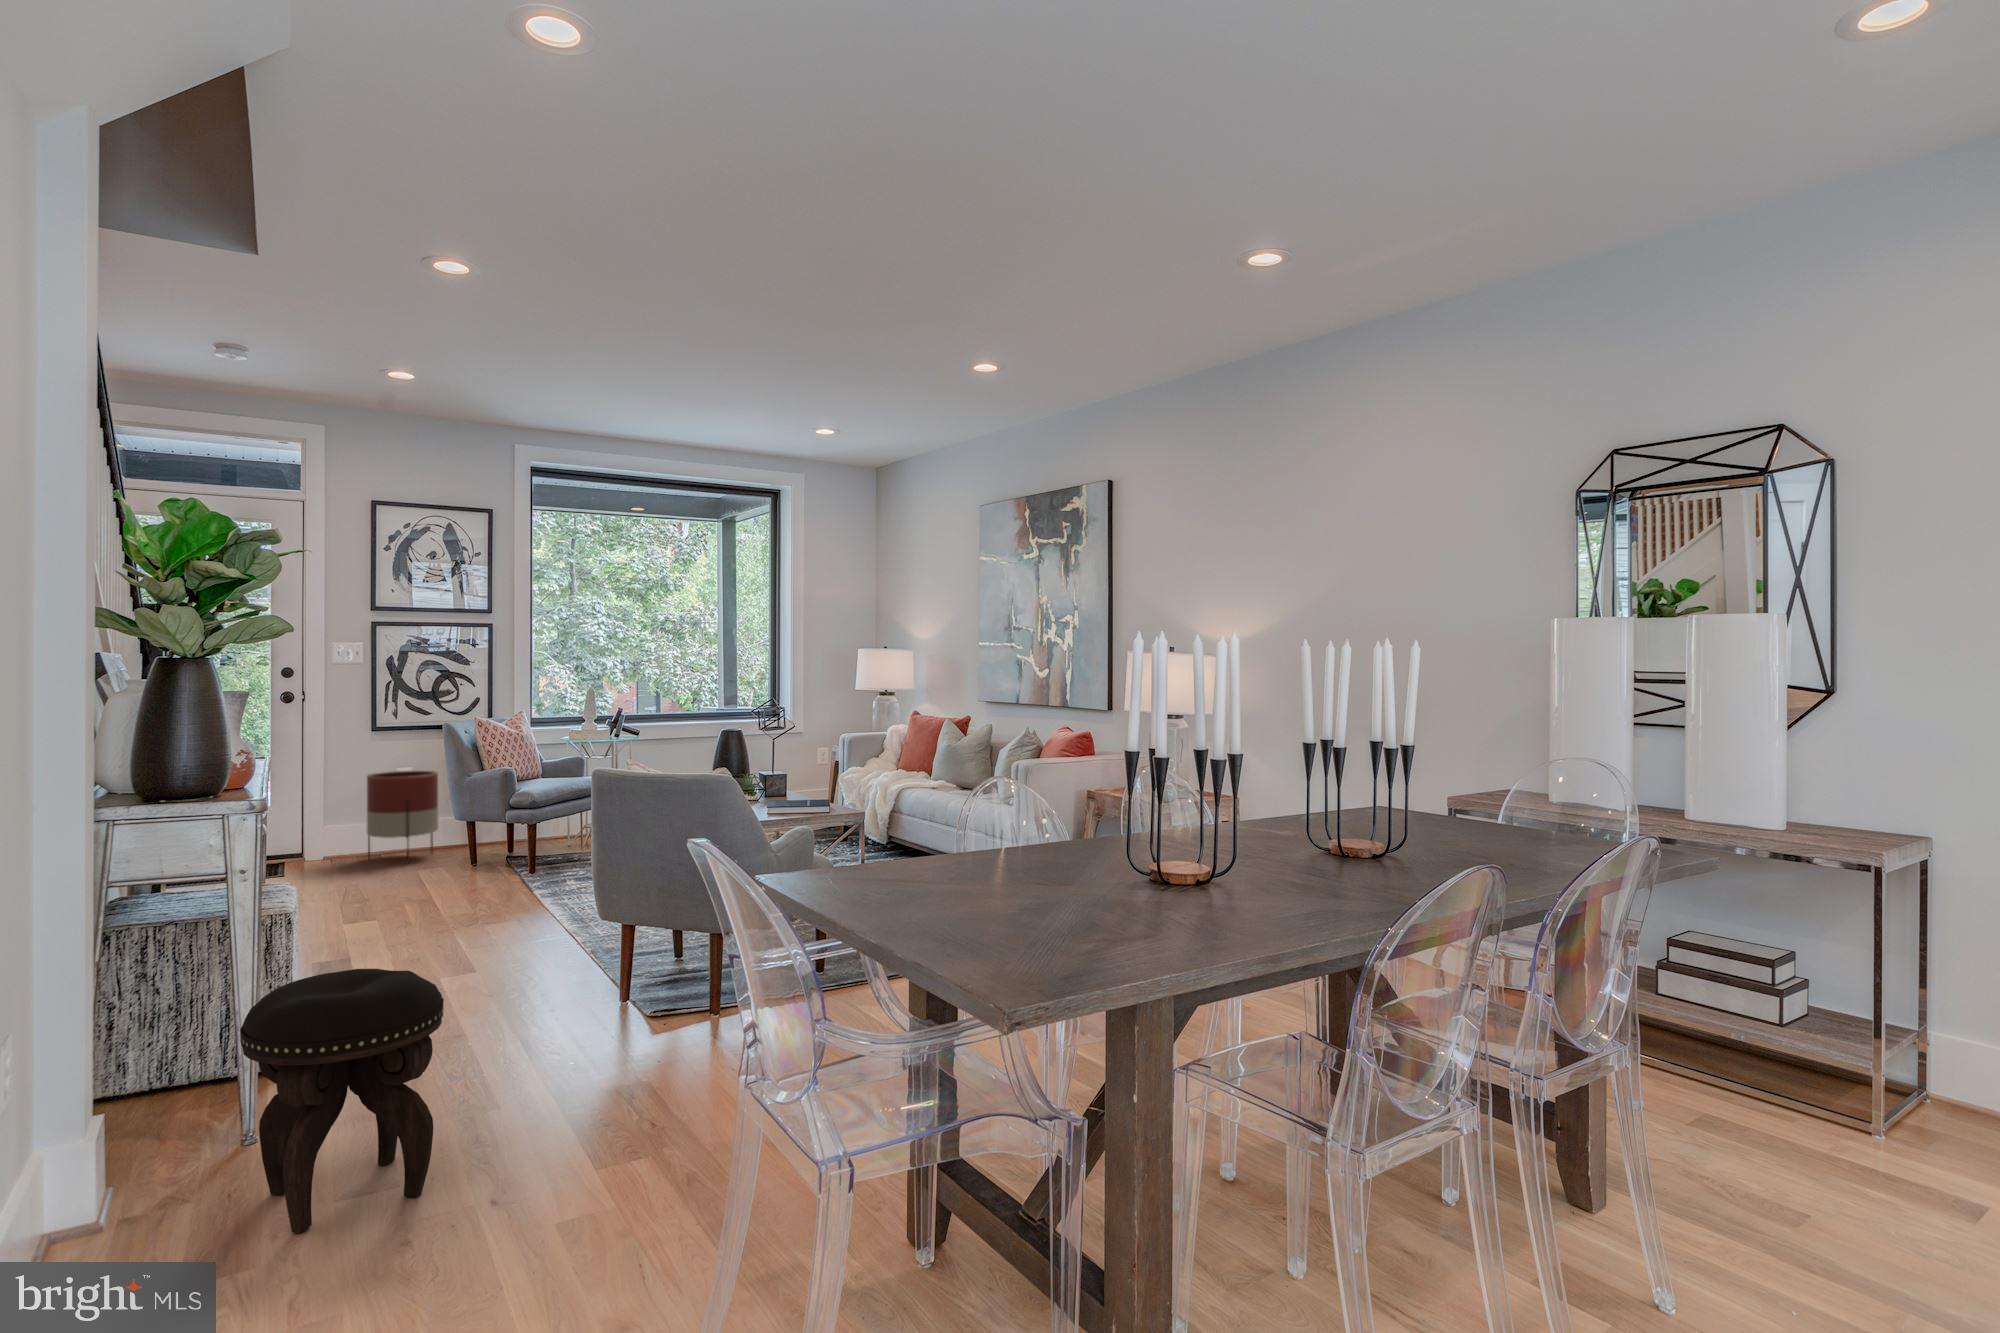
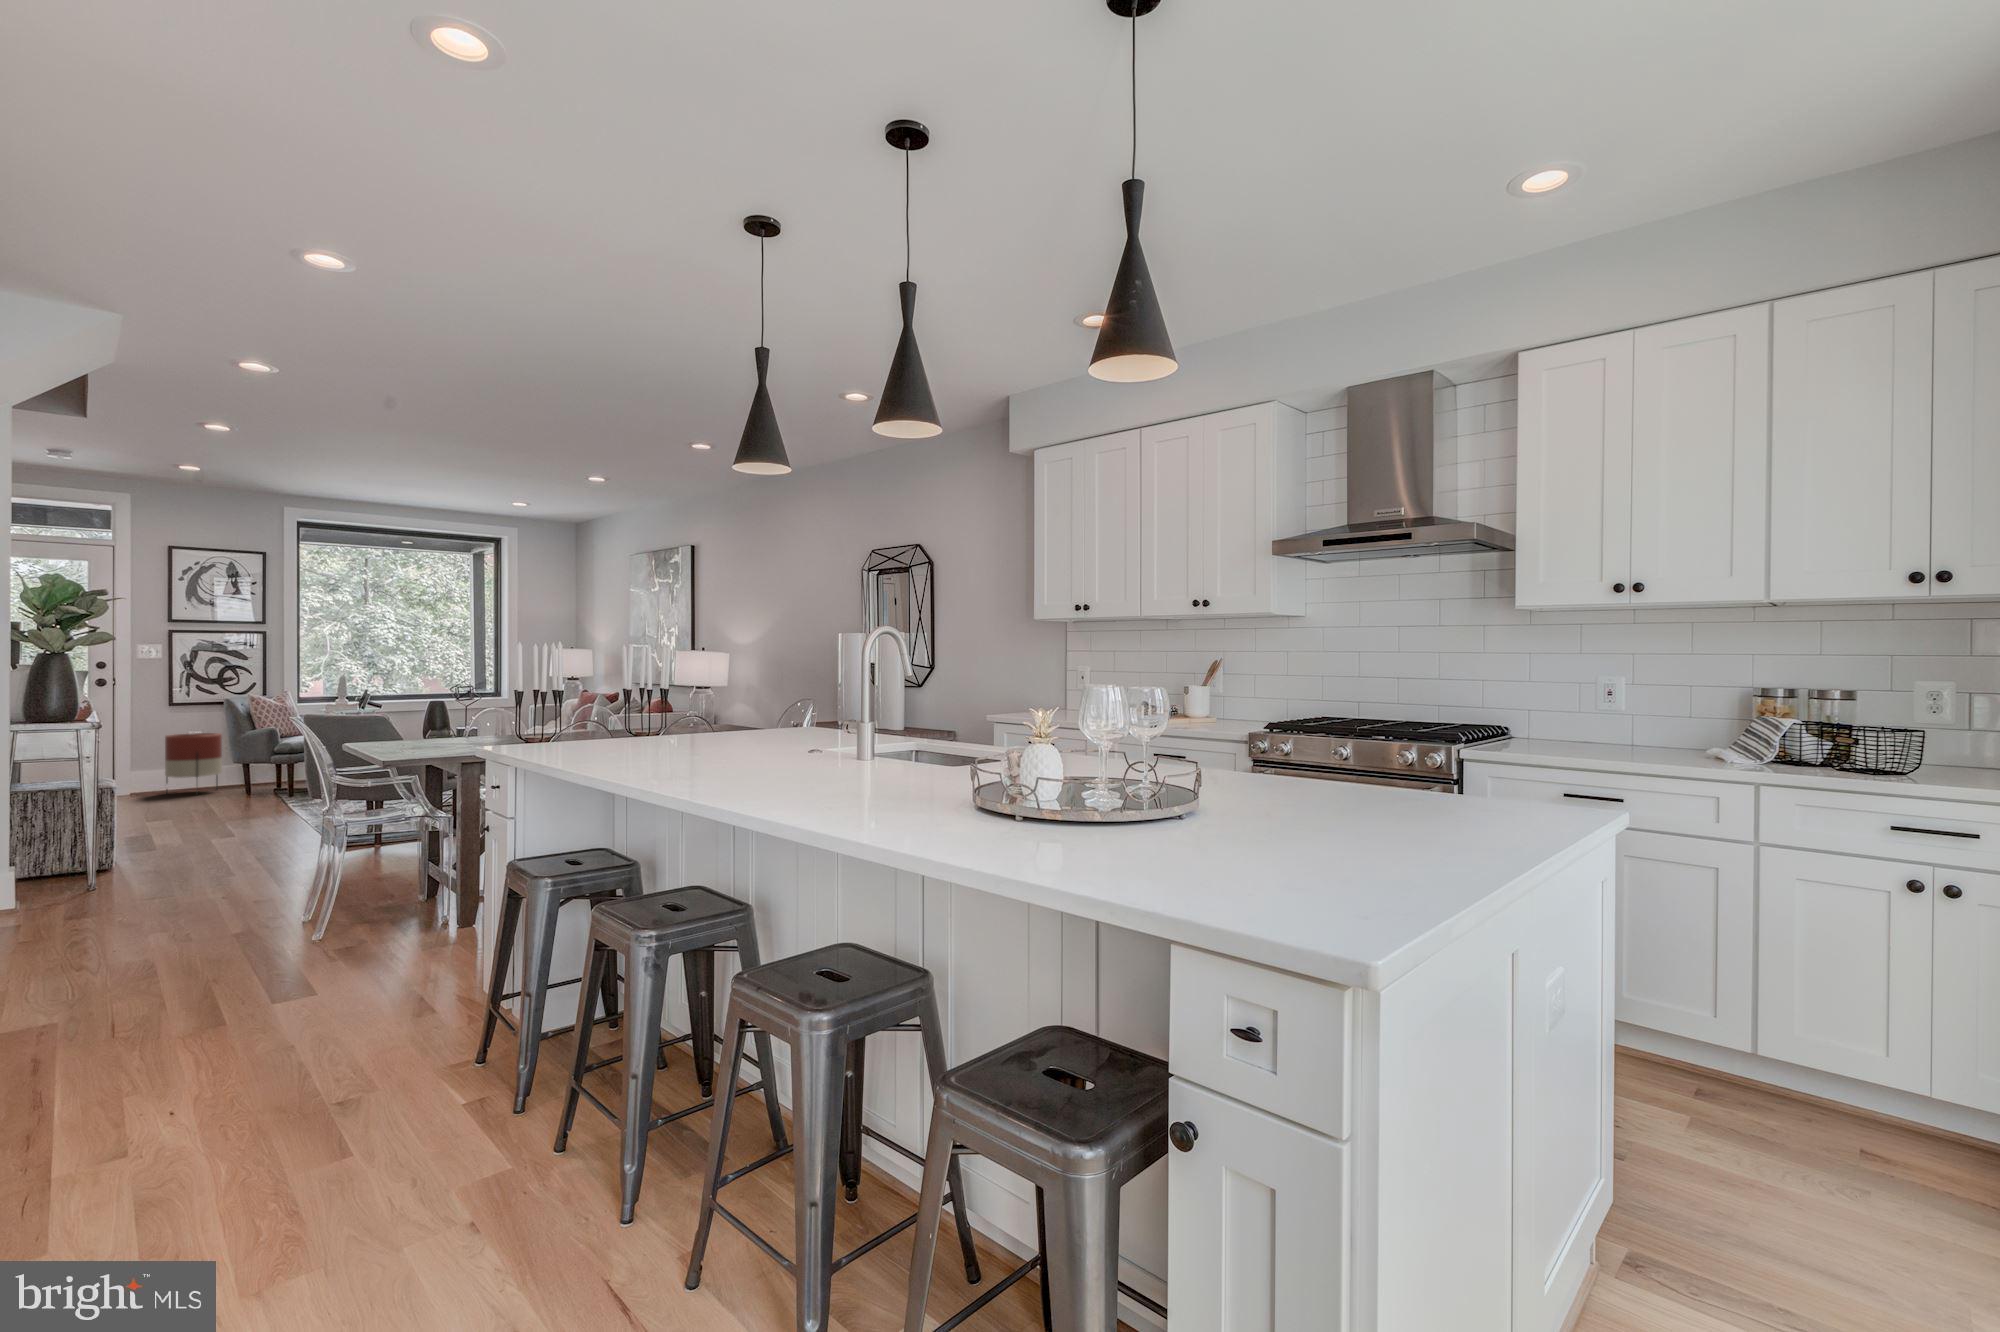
footstool: present [240,969,443,1233] -> none [92,797,203,907]

